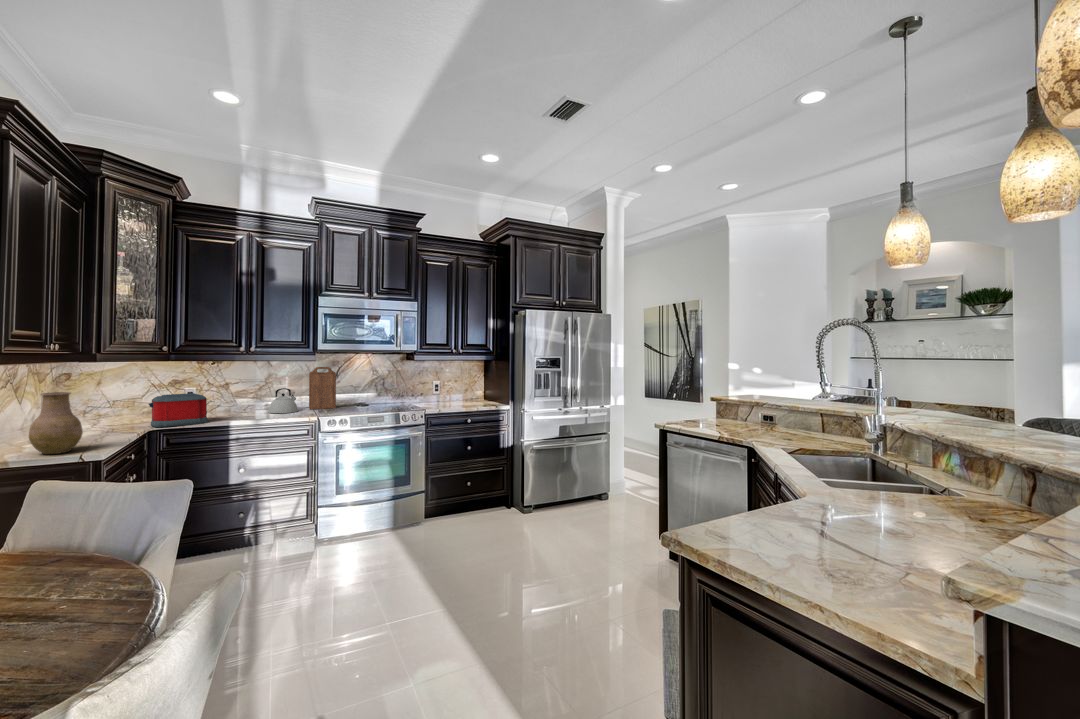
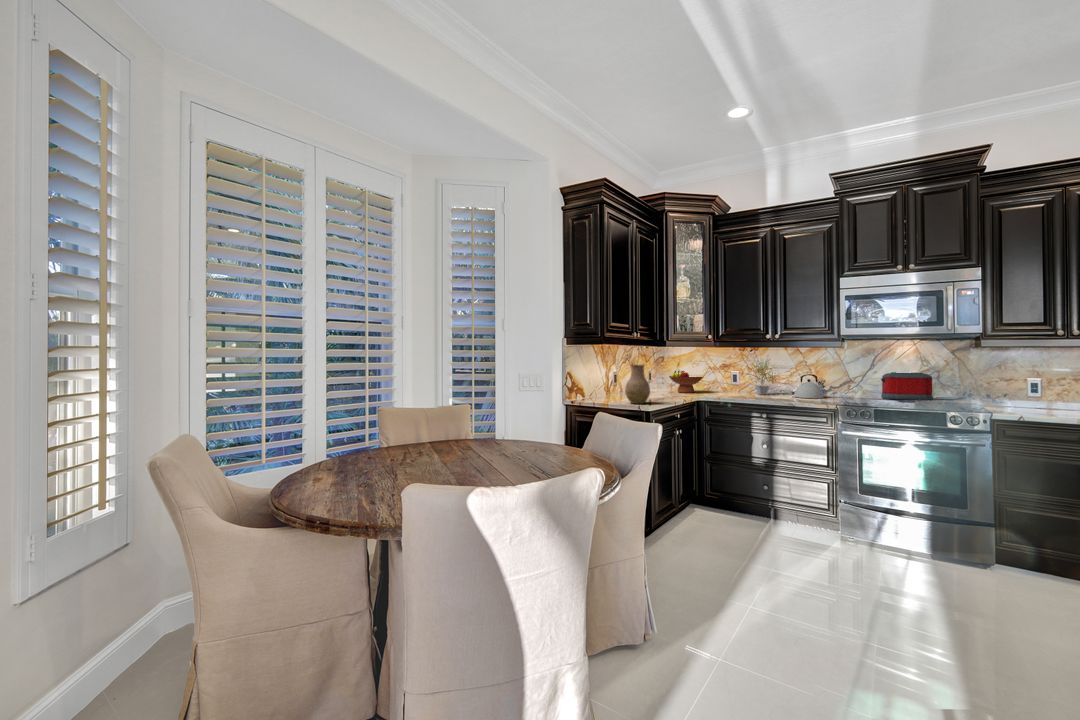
cutting board: present [309,367,336,409] -> none [836,354,868,399]
potted plant: none [205,368,252,414] -> present [749,359,776,395]
fruit bowl: none [82,391,143,422] -> present [669,371,703,393]
toaster: present [149,393,208,427] -> present [881,372,933,400]

